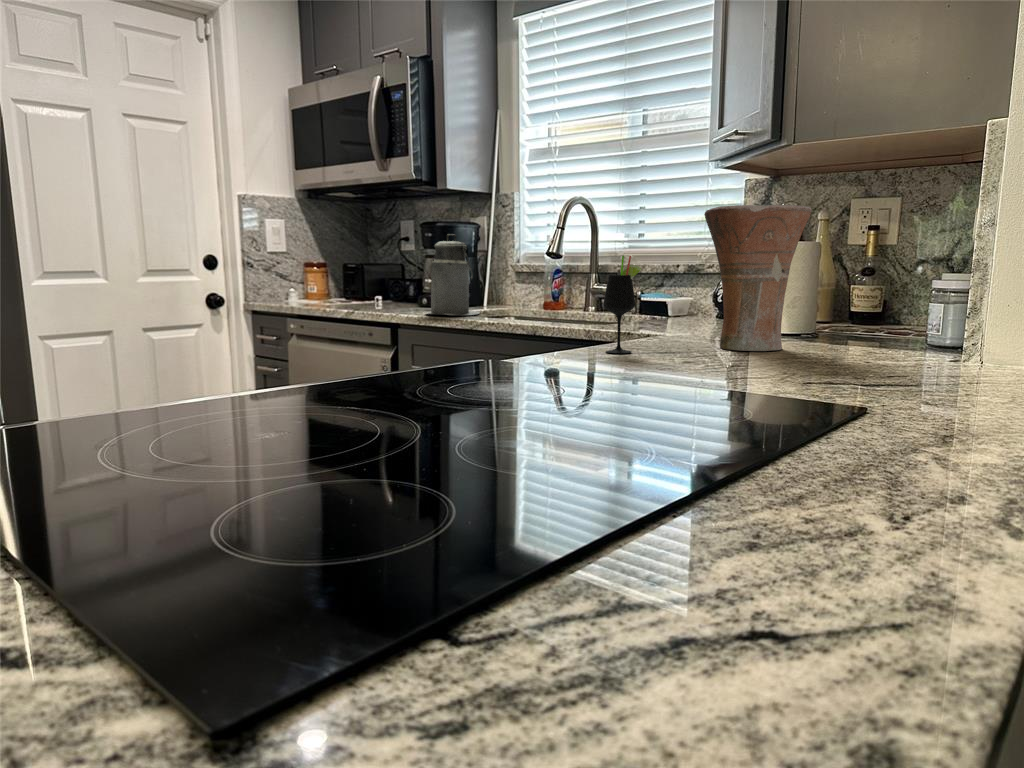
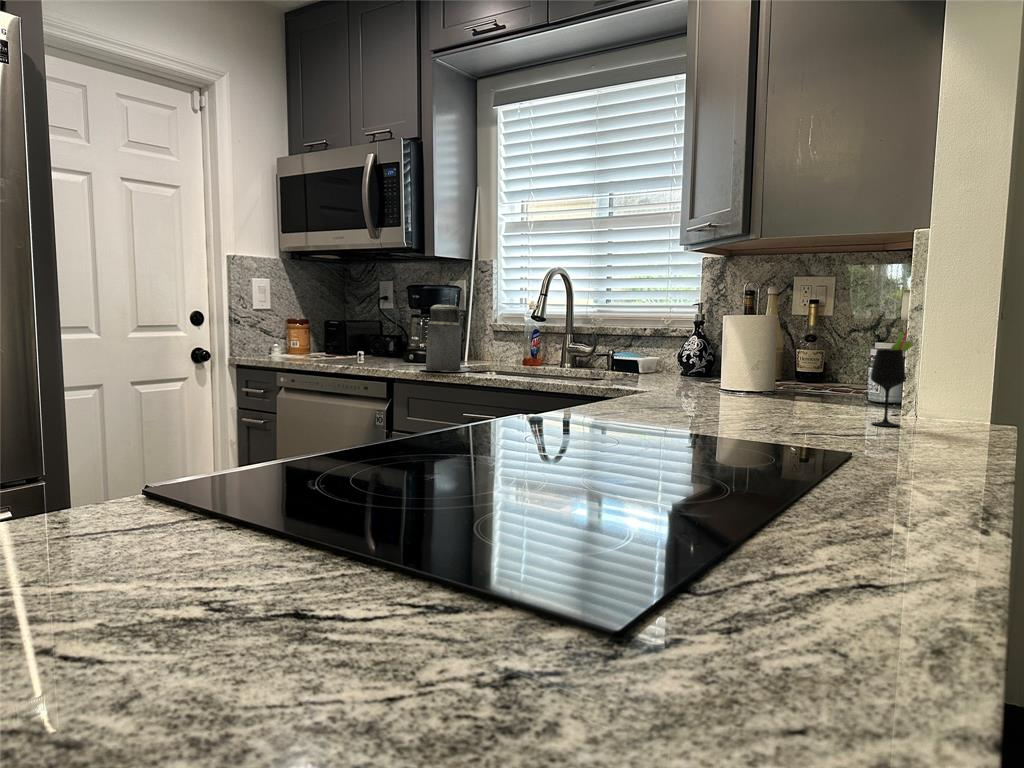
vase: present [704,205,812,351] -> none [689,288,777,406]
wine glass: present [604,256,641,353] -> present [871,331,915,426]

